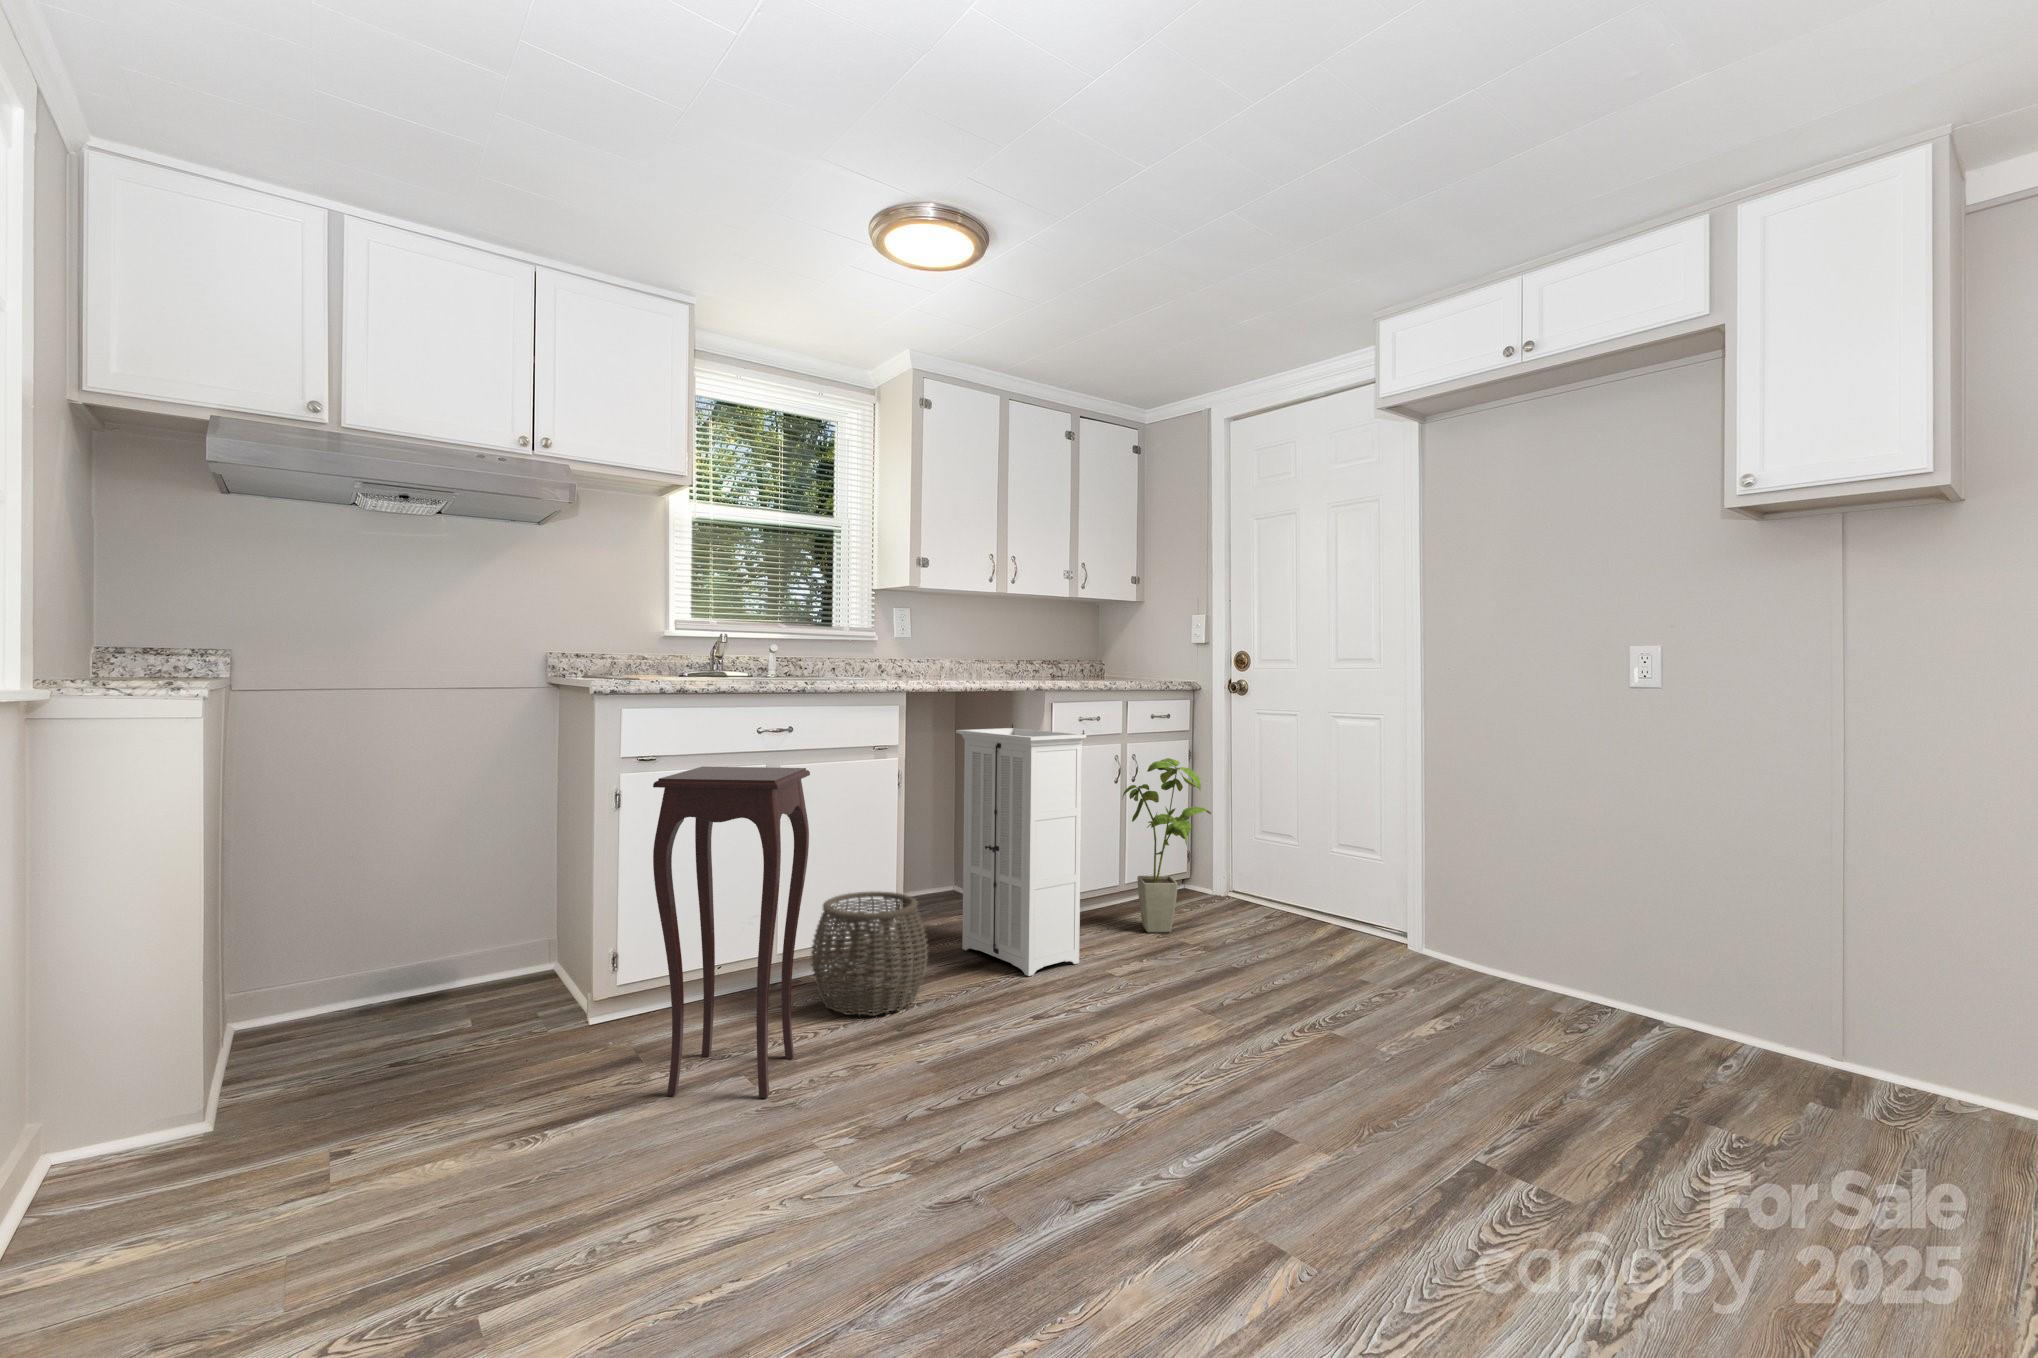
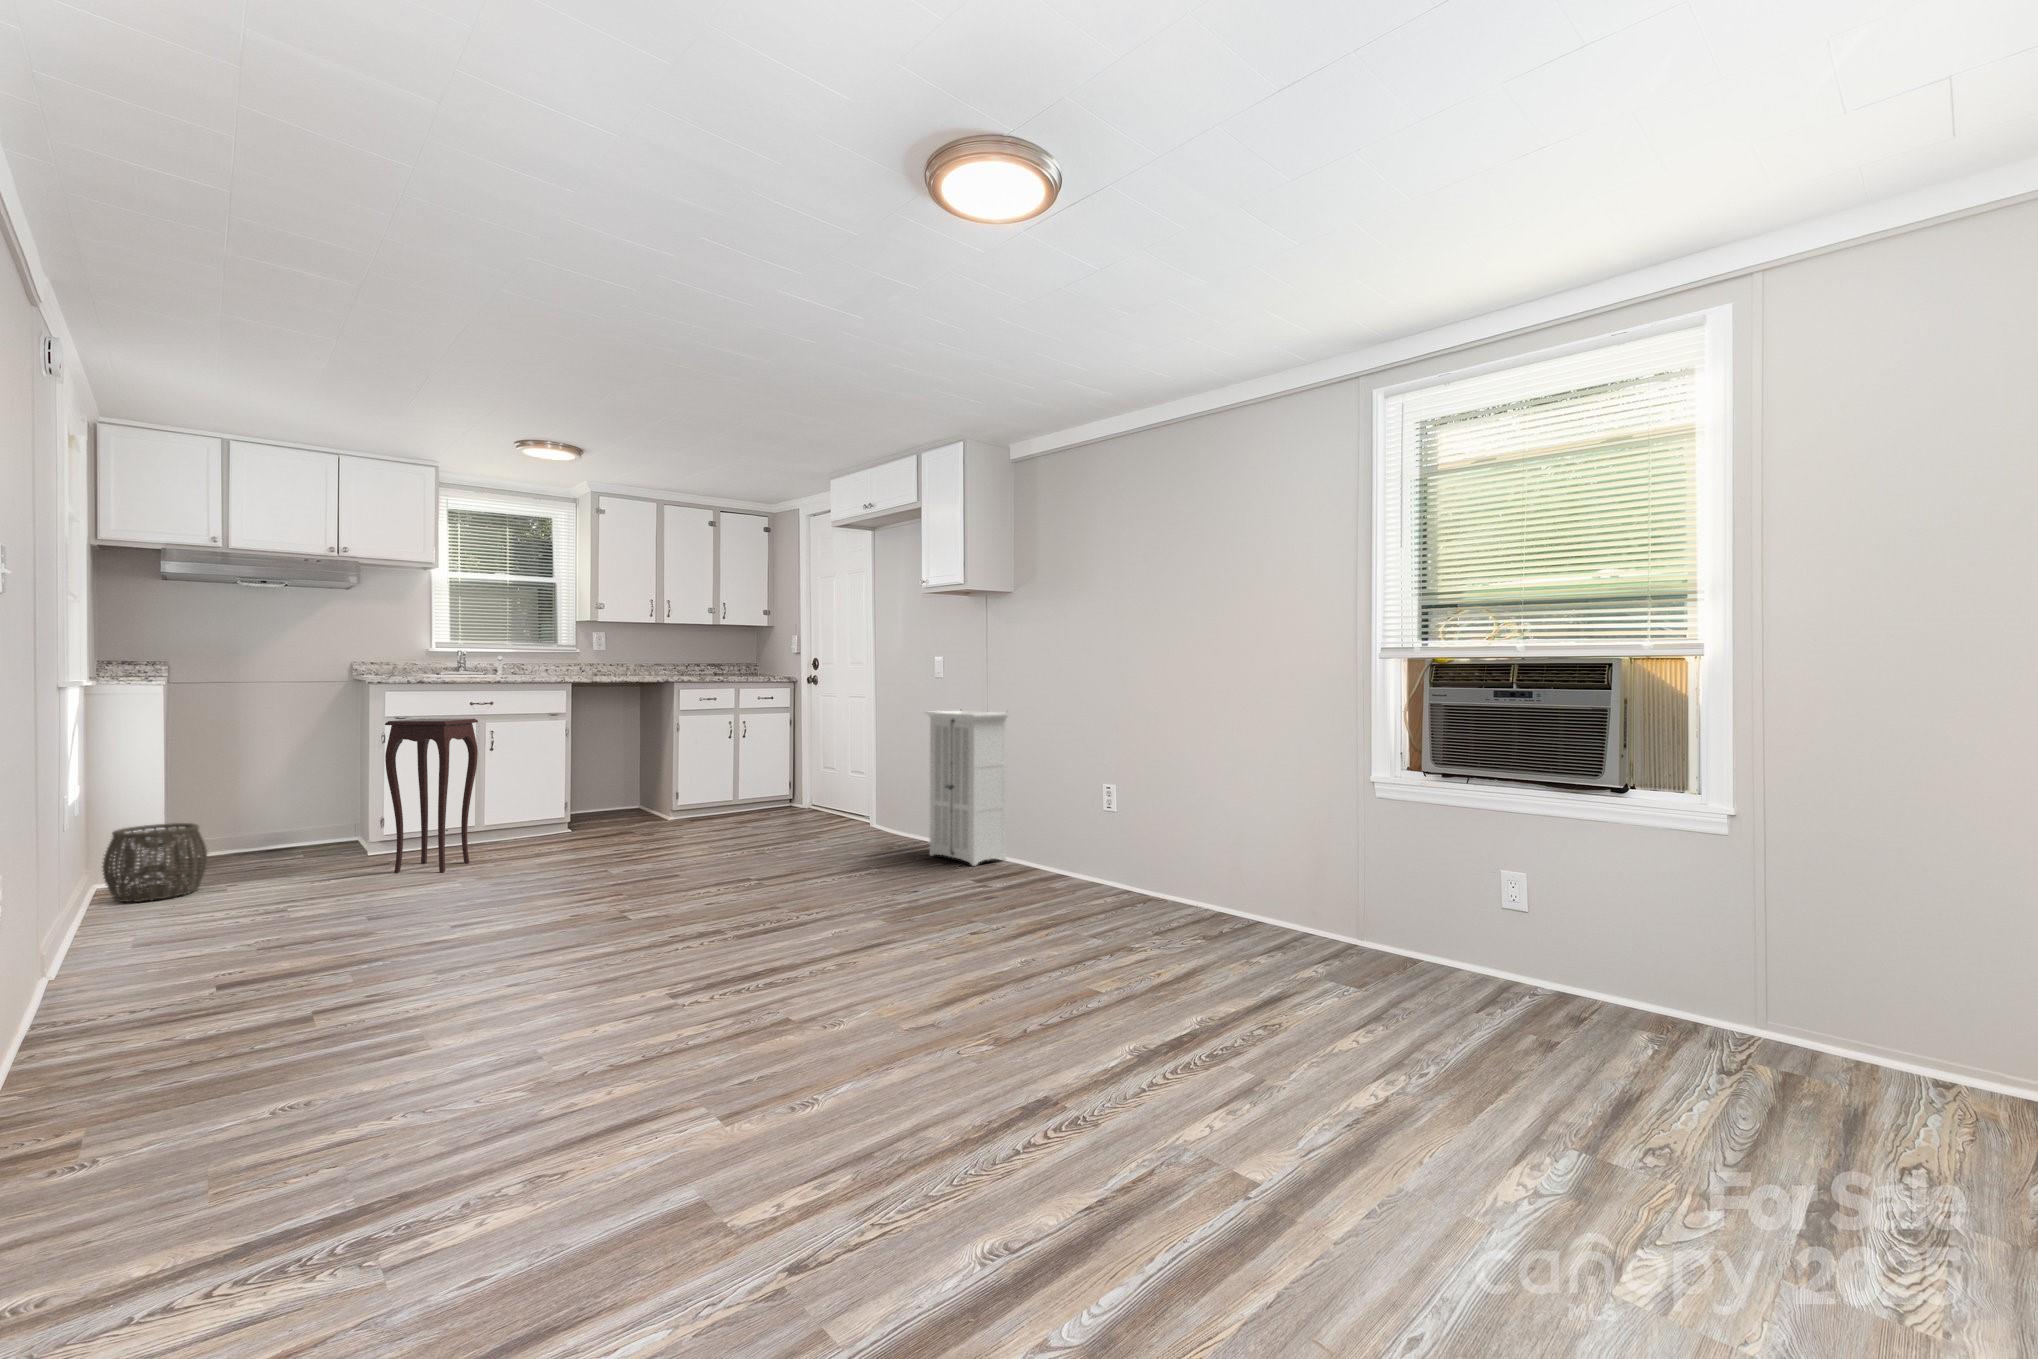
storage cabinet: present [956,724,1086,976] -> present [926,710,1009,866]
house plant: present [1123,758,1211,932] -> none [722,721,778,824]
woven basket: present [811,891,928,1016] -> present [102,823,208,902]

